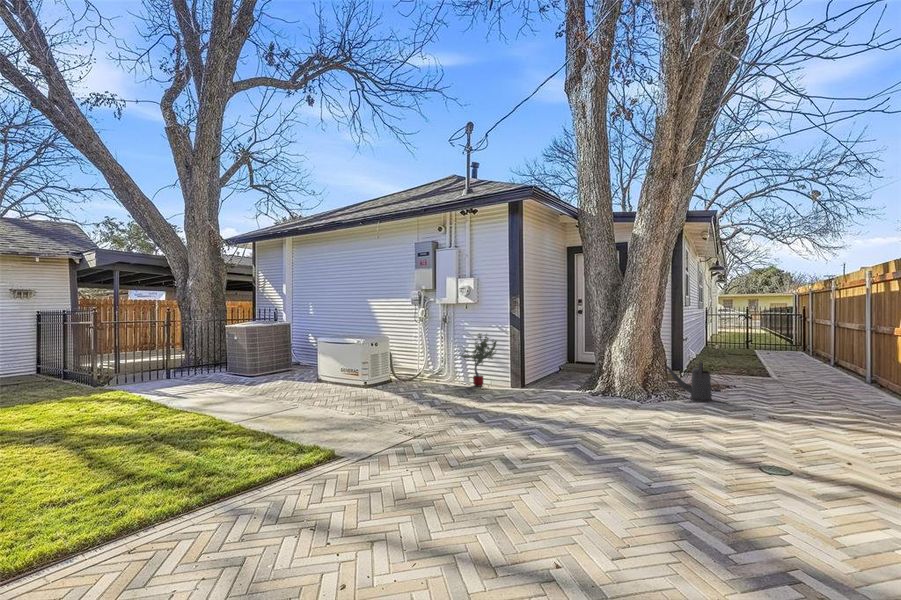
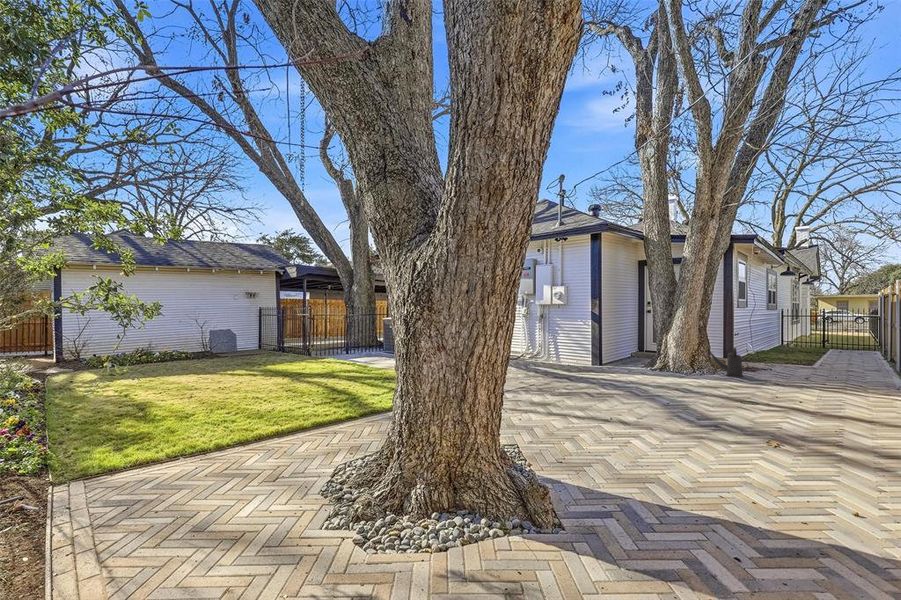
potted tree: present [461,334,497,386] -> none [554,326,582,364]

